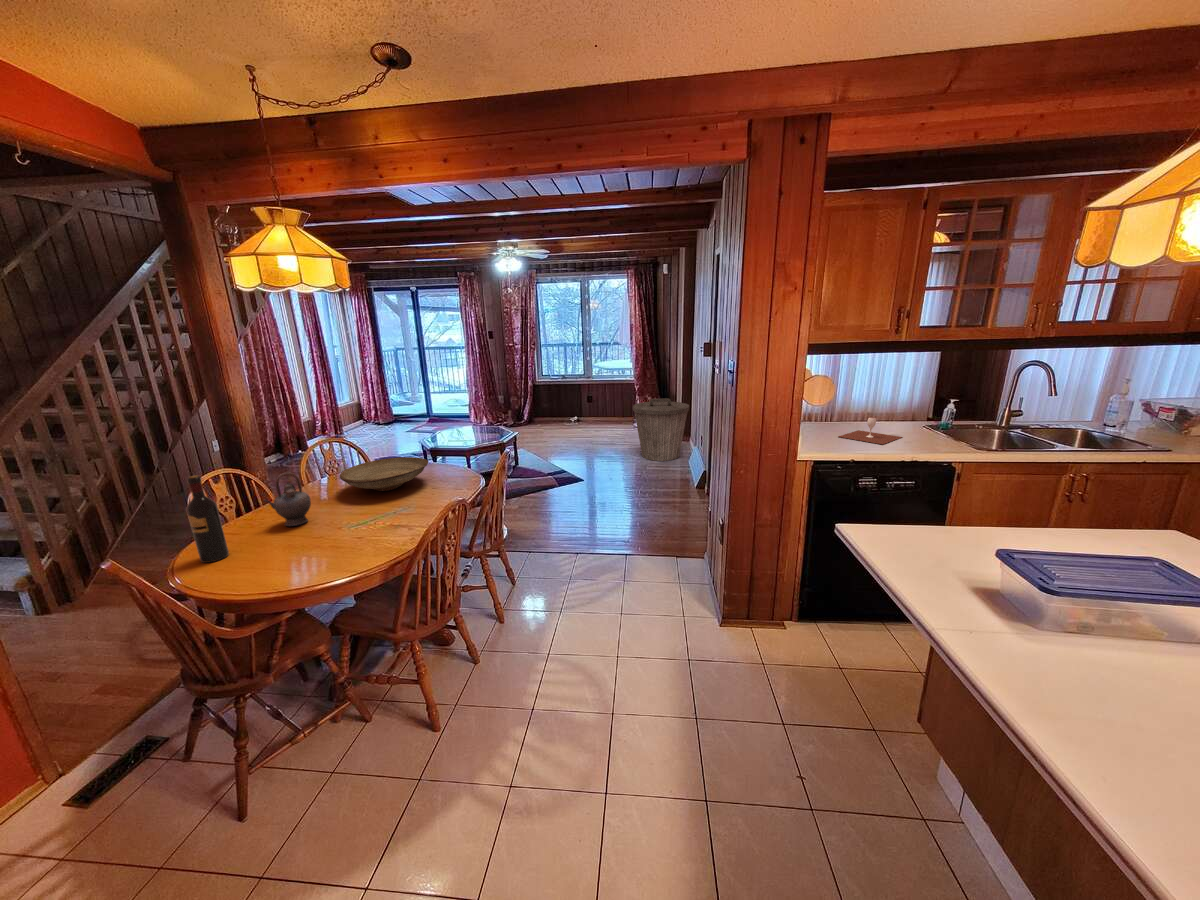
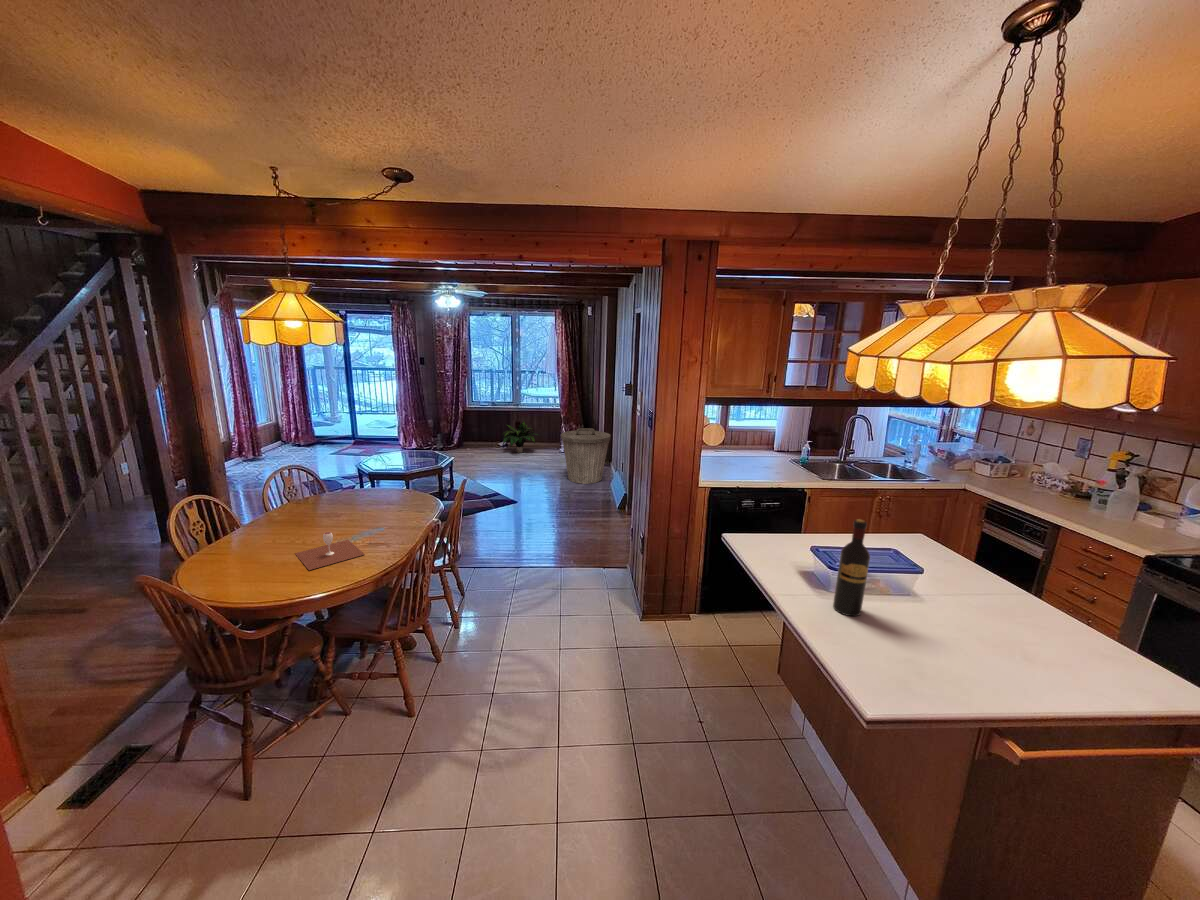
potted plant: none [571,393,615,429] -> present [502,421,540,453]
wine glass: present [838,417,902,444] -> present [295,532,364,570]
decorative bowl: present [340,457,428,491] -> none [315,484,395,514]
teapot: present [265,472,311,526] -> none [256,499,297,546]
wine bottle: present [186,475,229,563] -> present [833,519,870,616]

